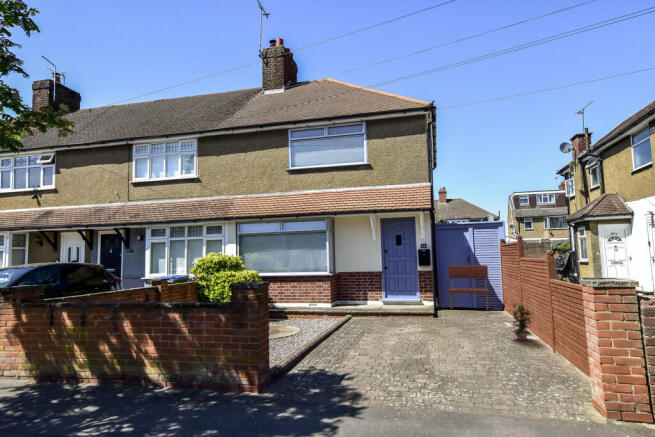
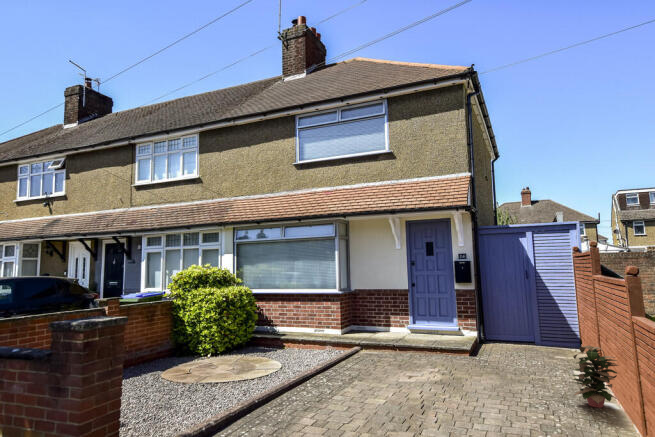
bench: present [448,265,489,310] -> none [497,283,558,347]

